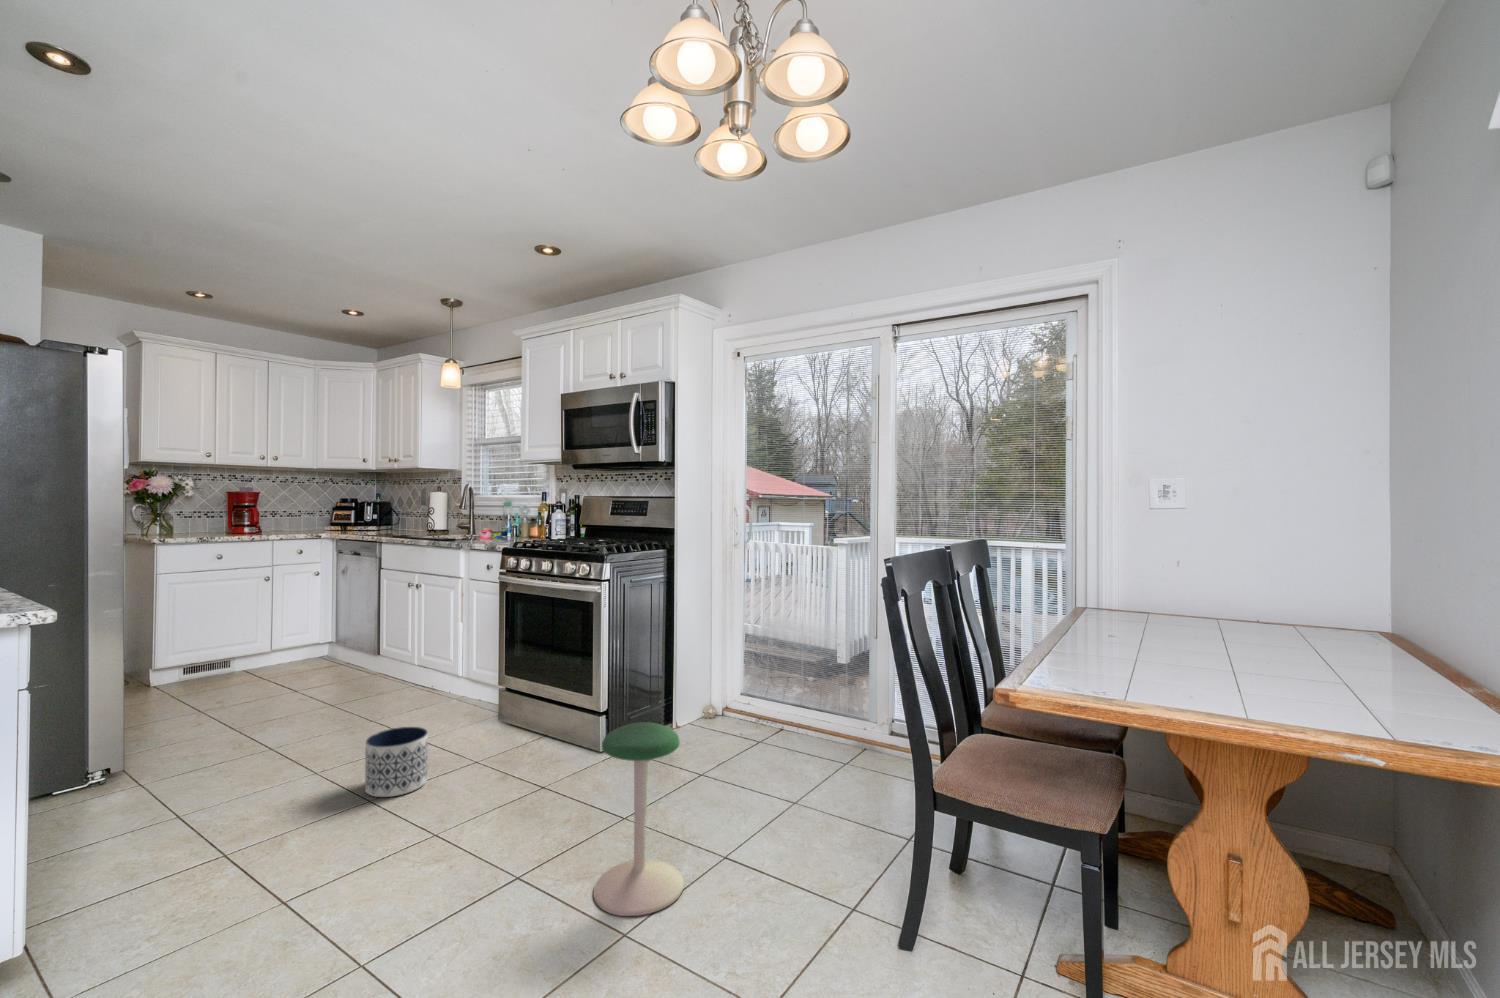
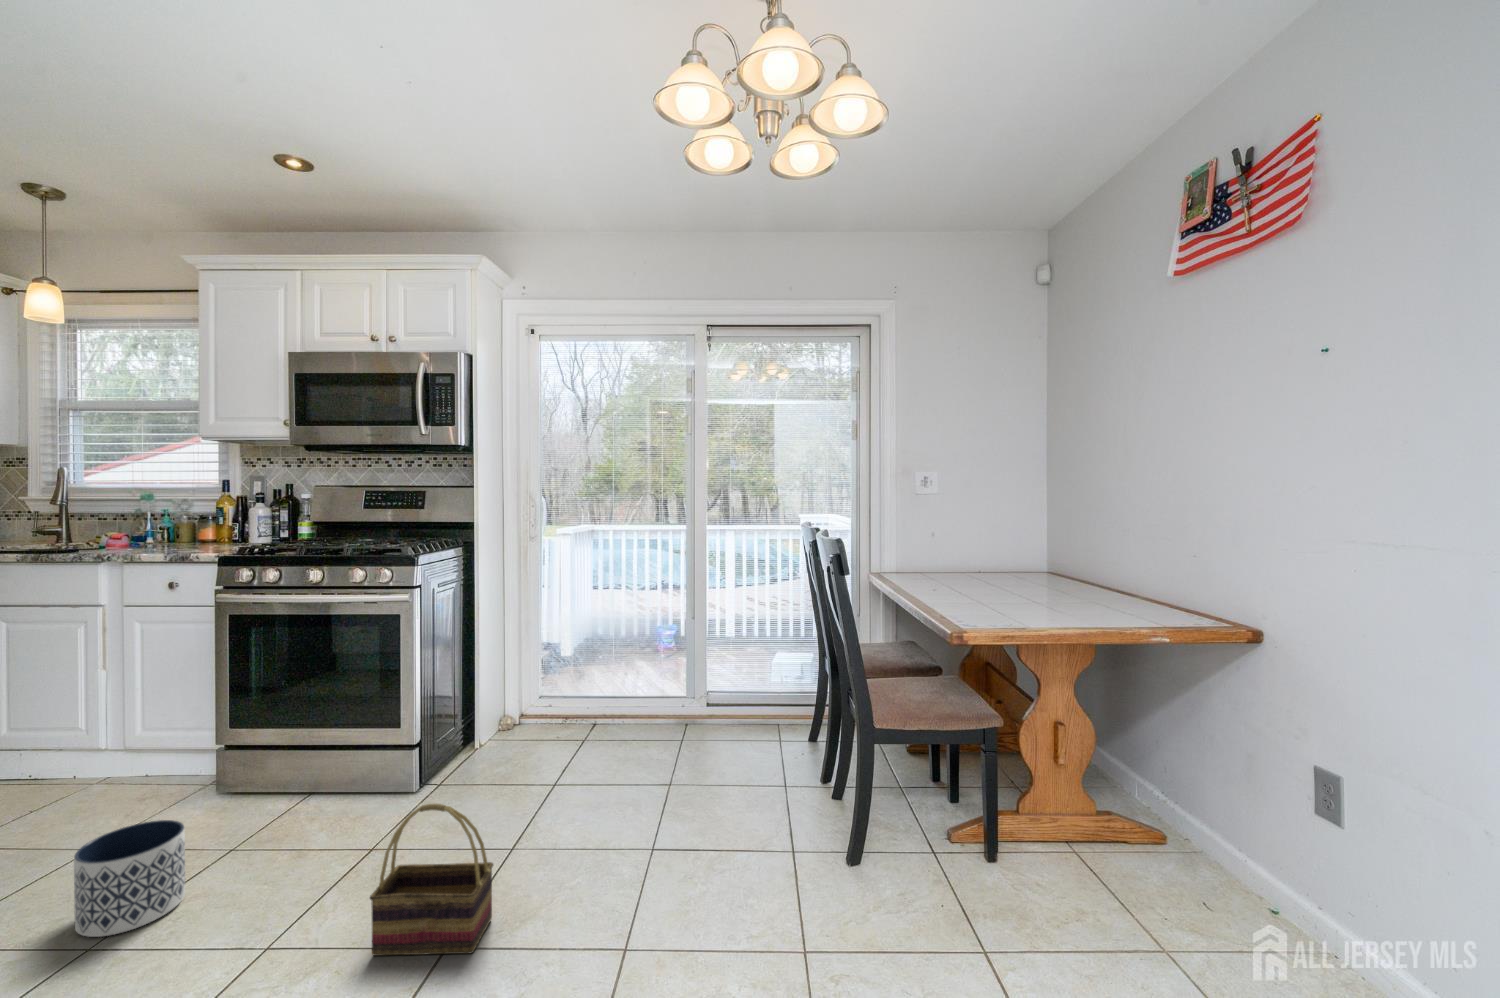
stool: present [593,722,684,916] -> none [554,726,650,930]
basket: none [465,757,555,892] -> present [370,803,493,956]

